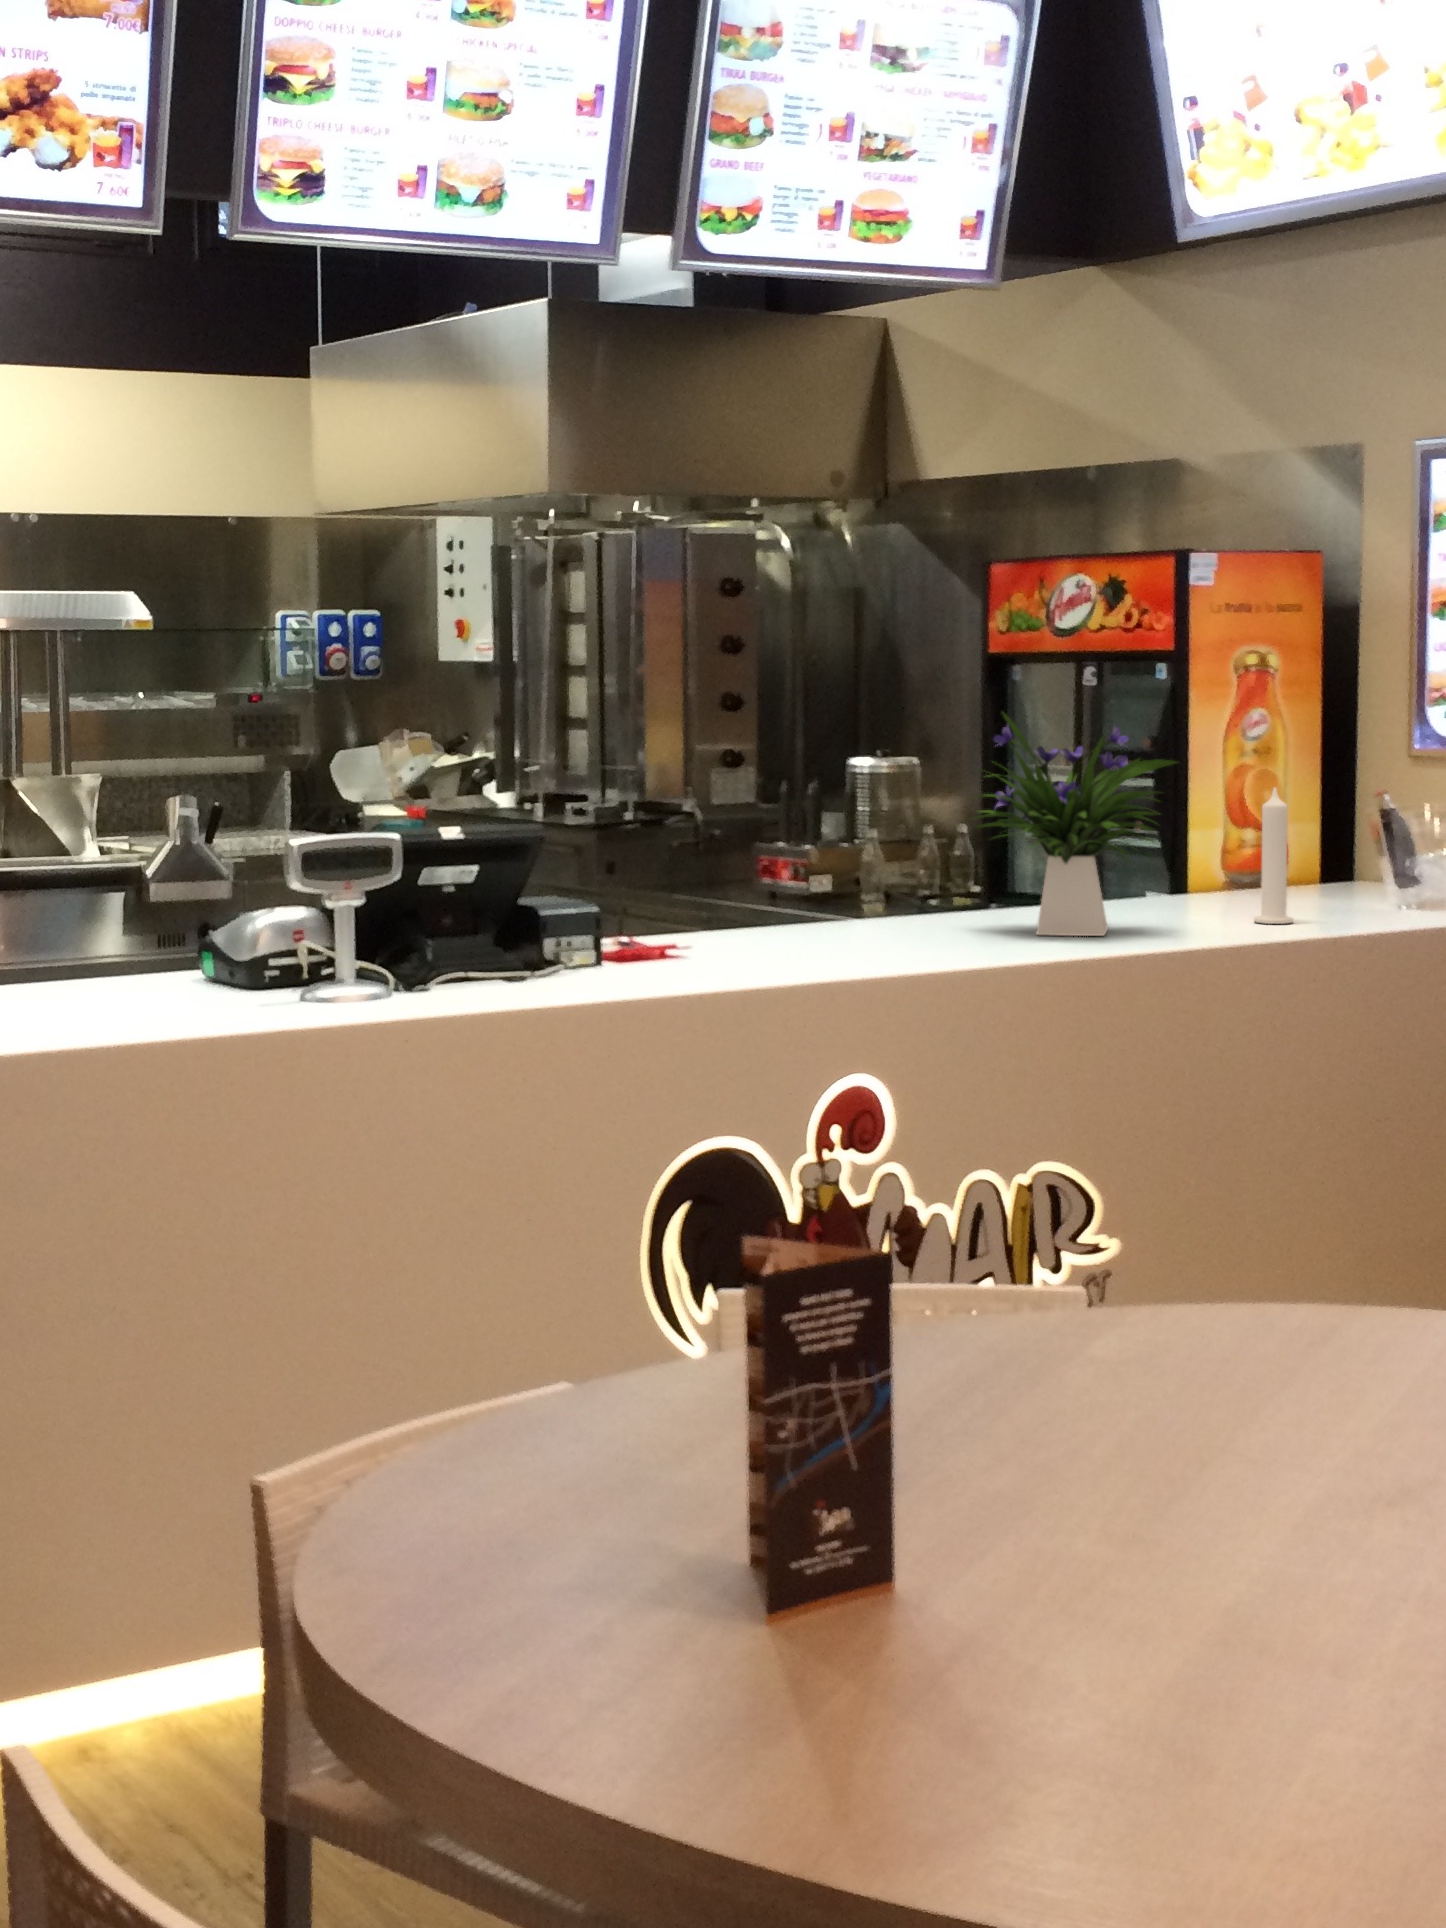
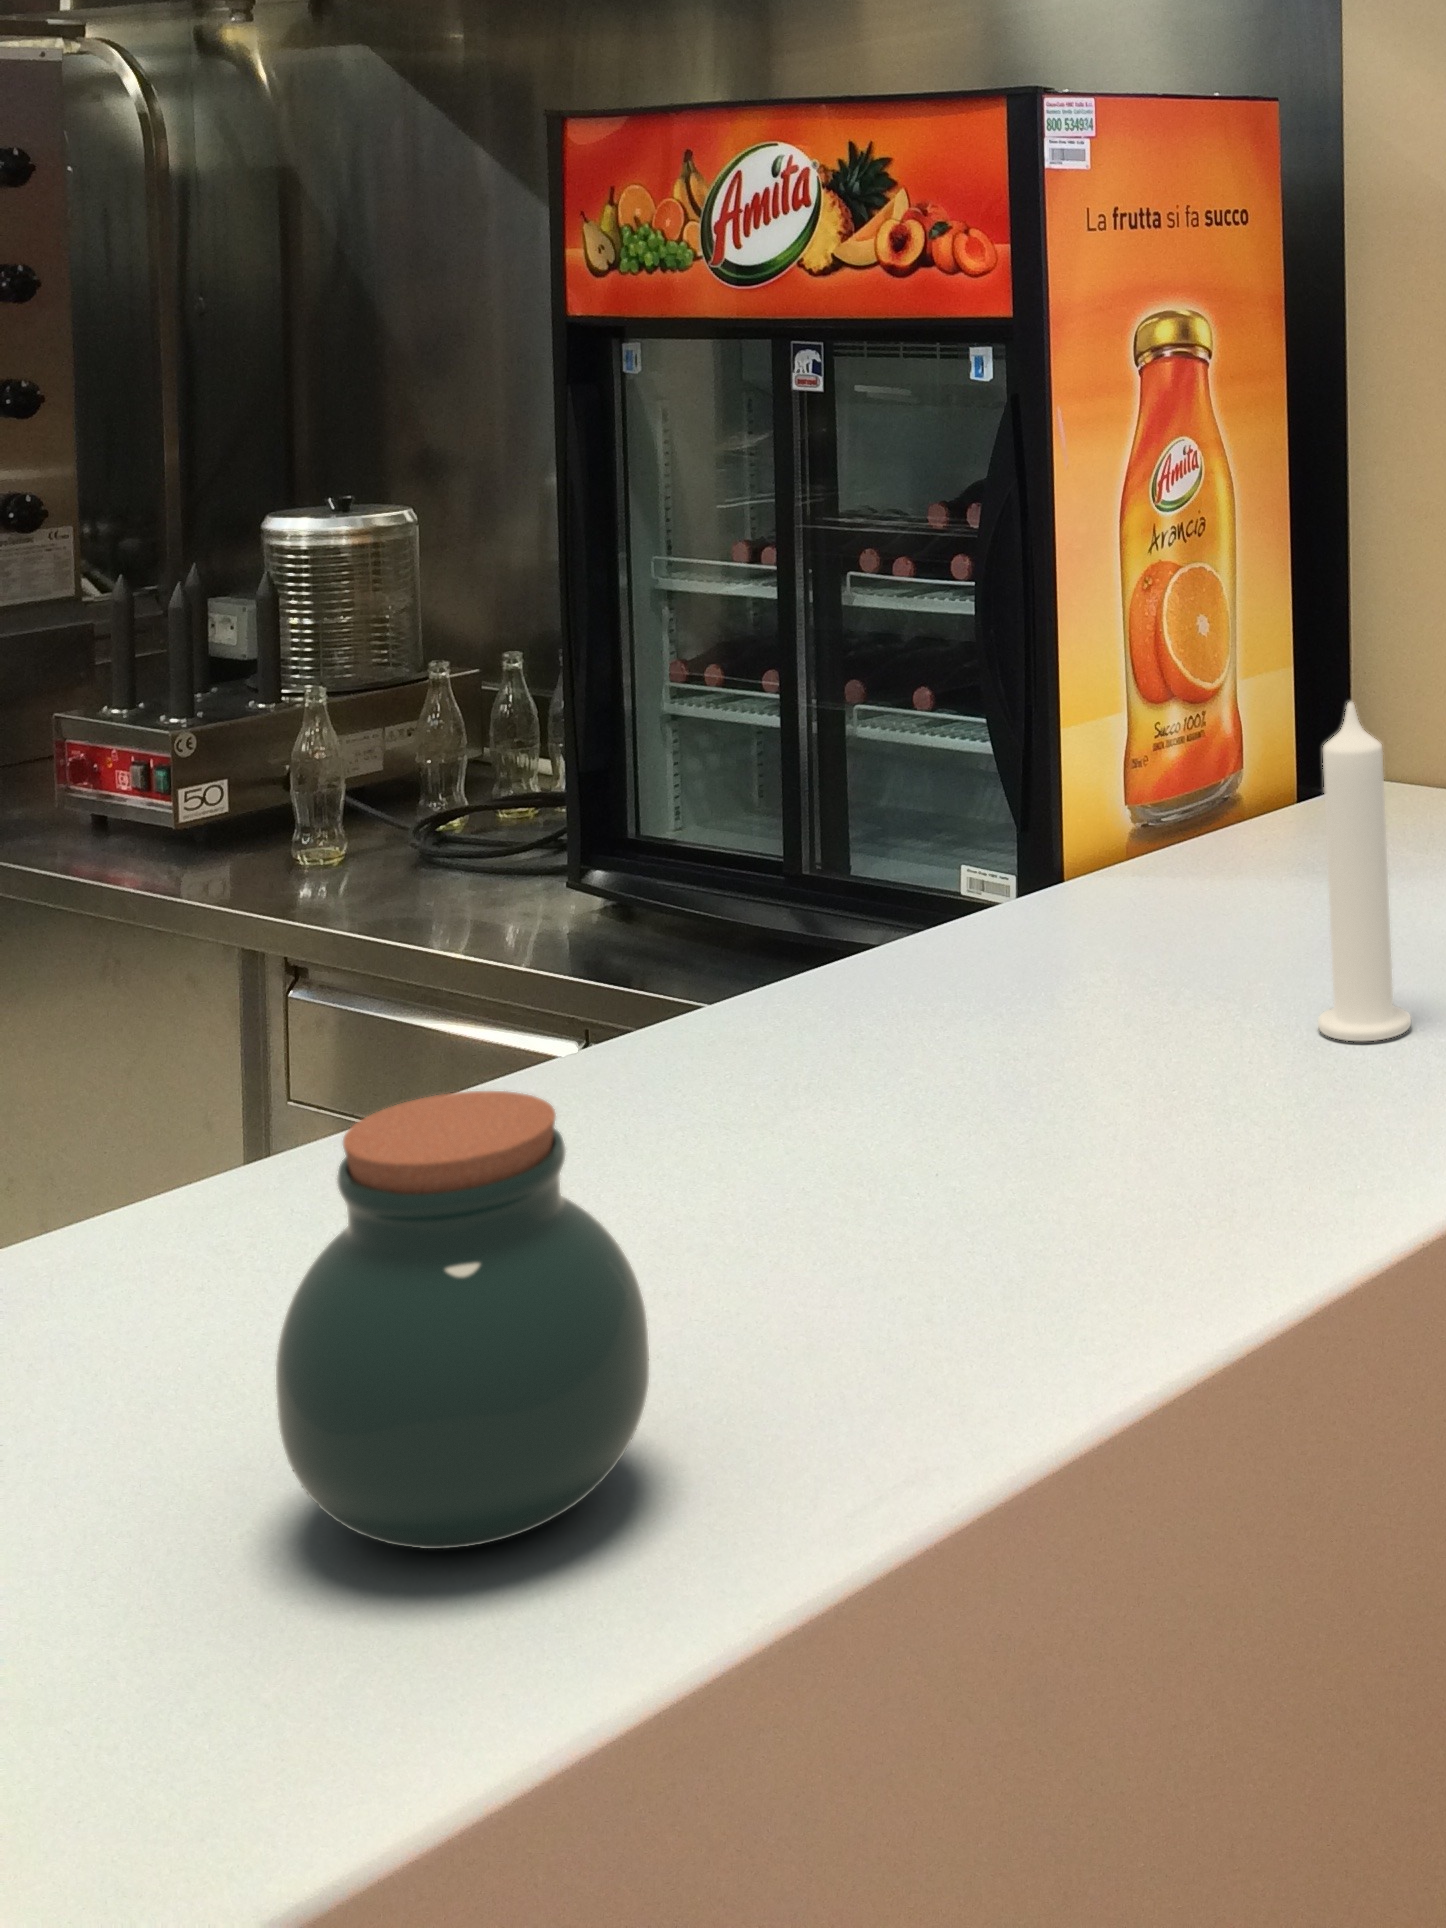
flower arrangement: present [971,712,1177,936] -> none [598,606,1170,1226]
jar: none [855,833,966,956] -> present [276,1091,649,1549]

